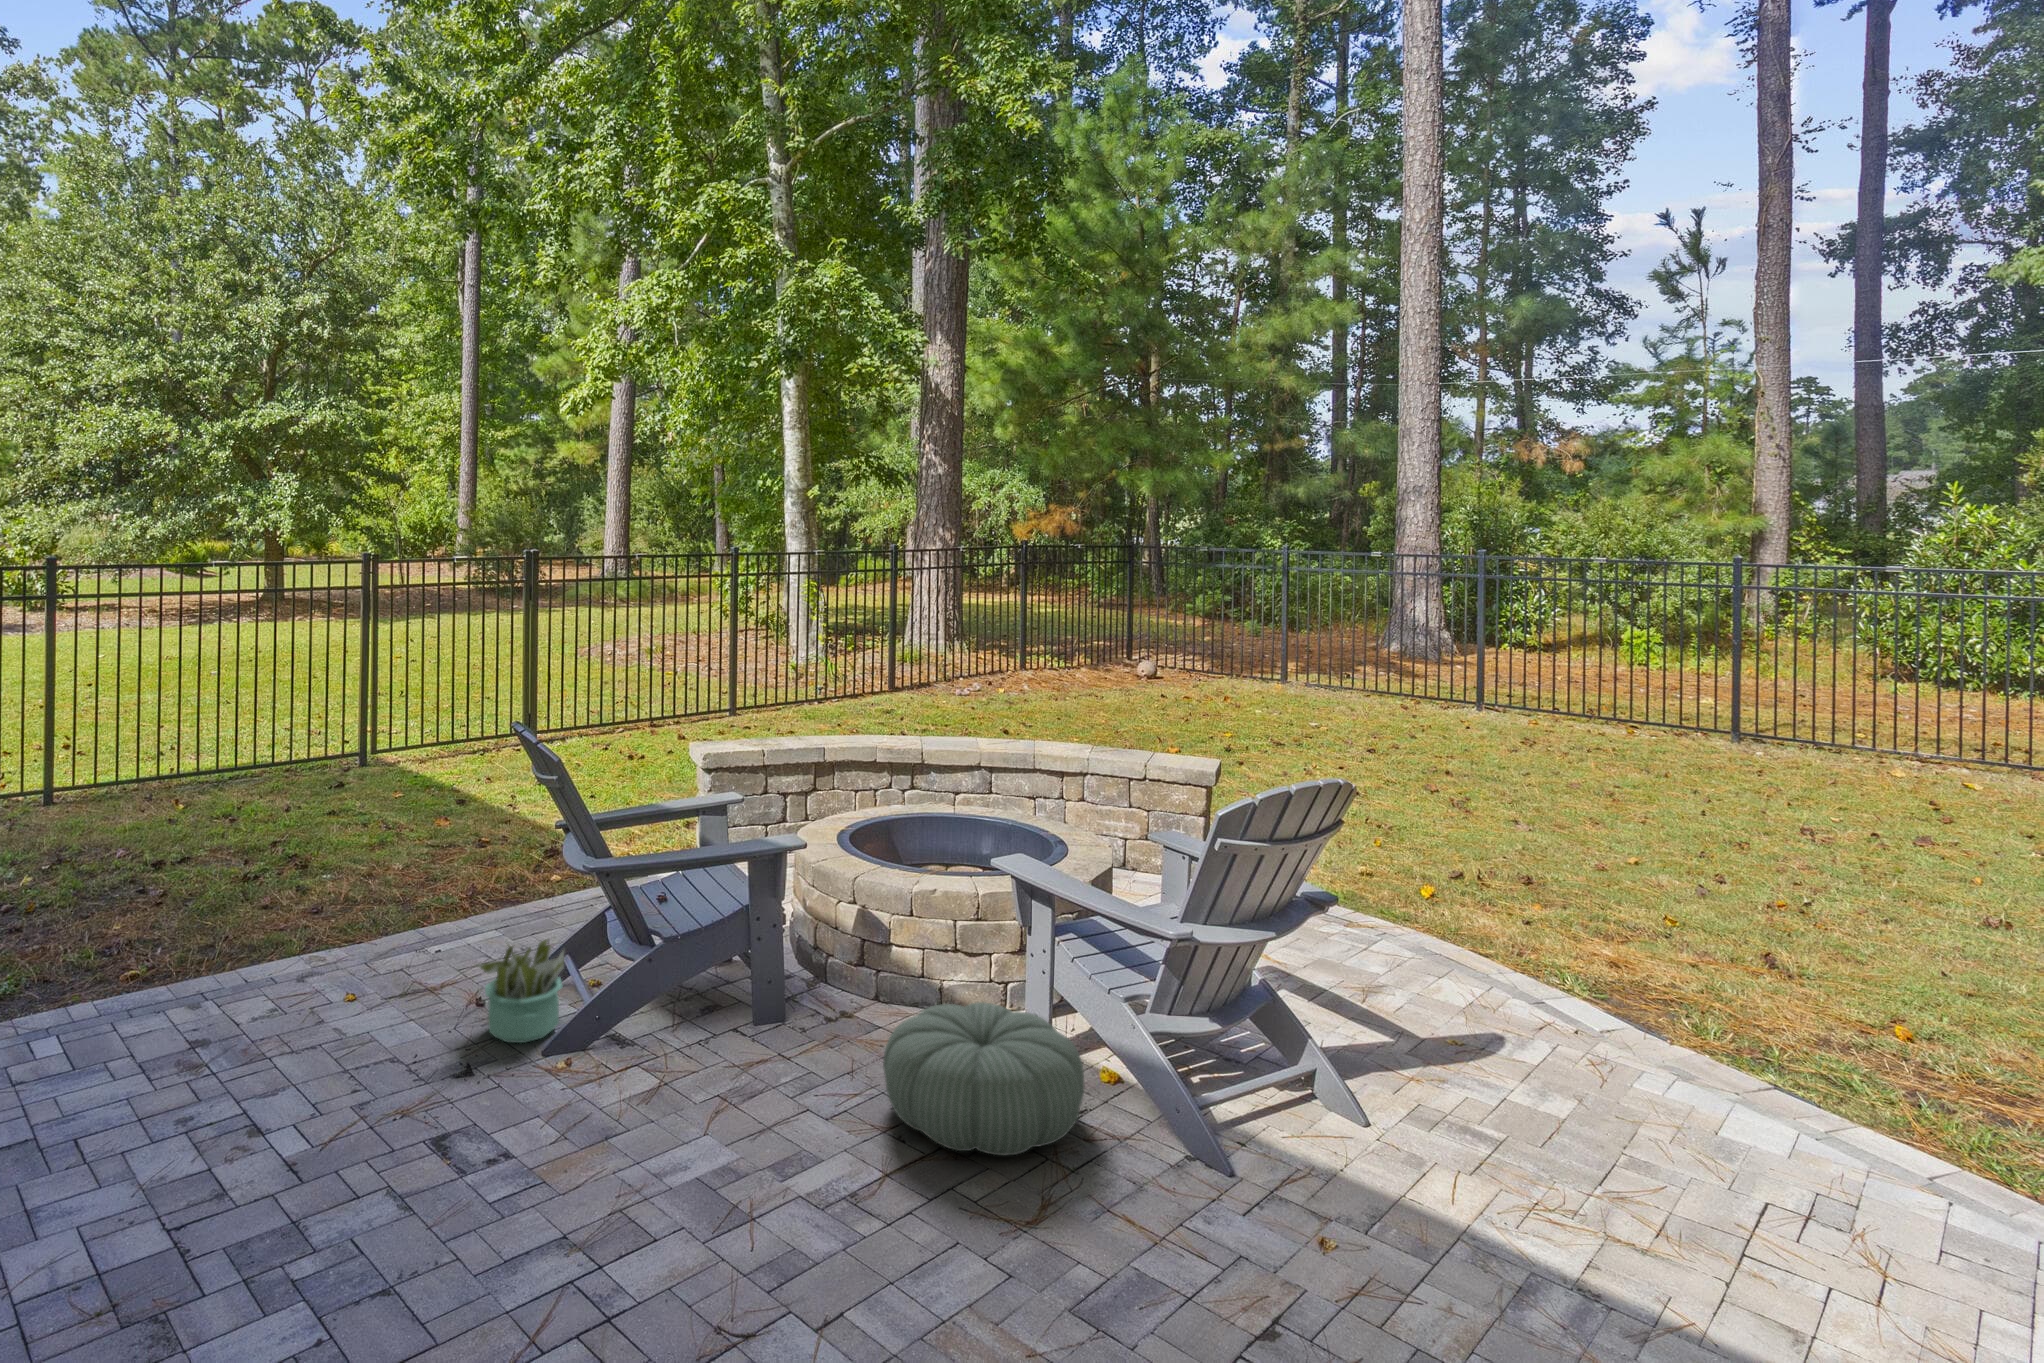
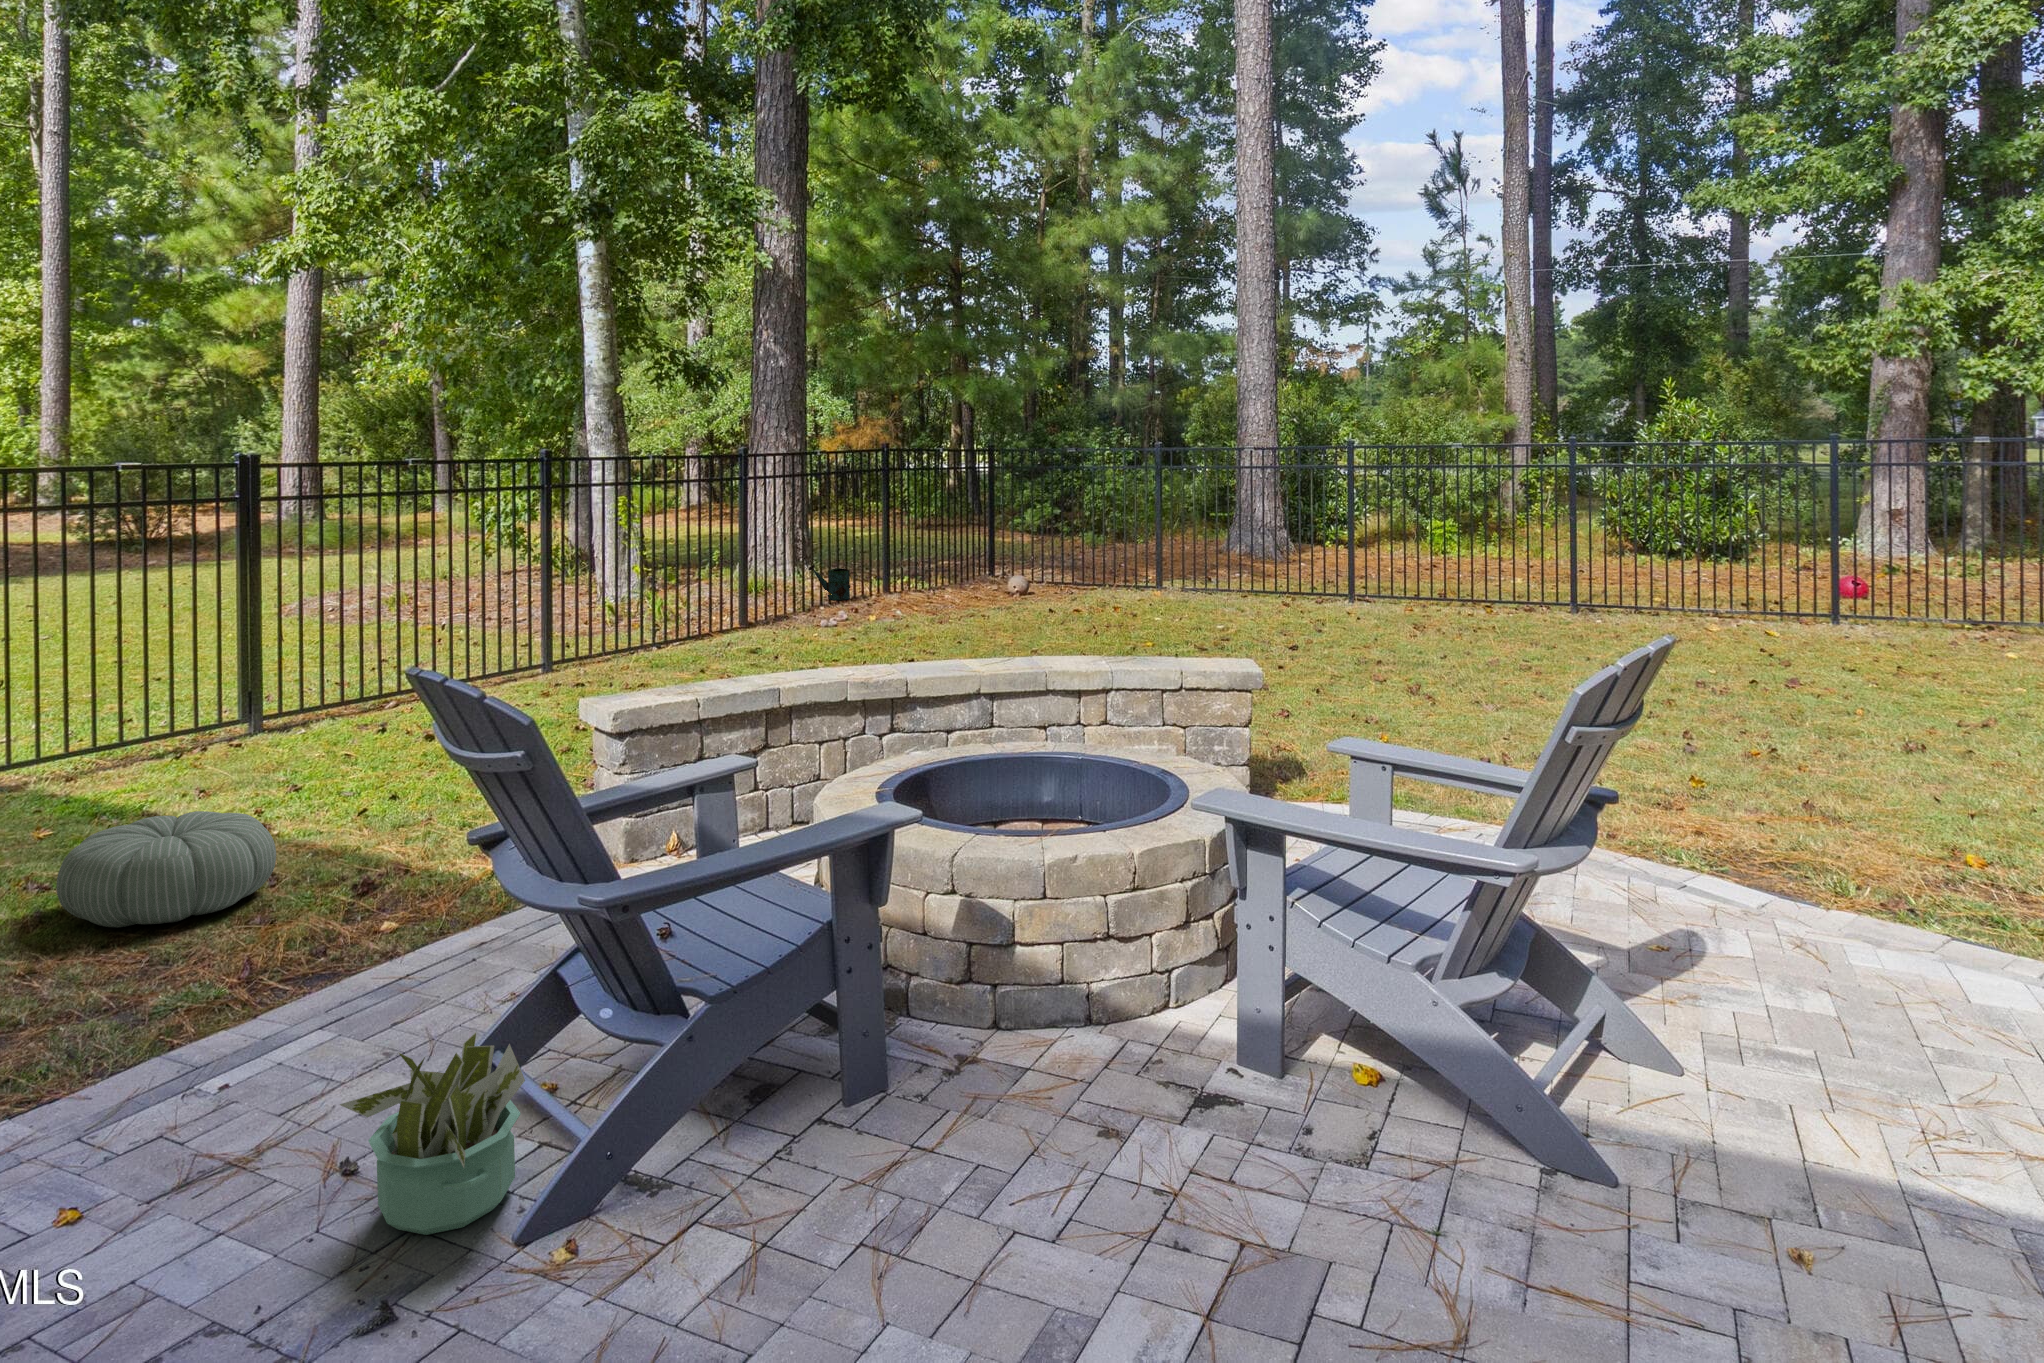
watering can: none [959,639,1000,671] -> present [809,565,858,600]
pouf: present [883,1002,1085,1156] -> present [57,811,276,927]

